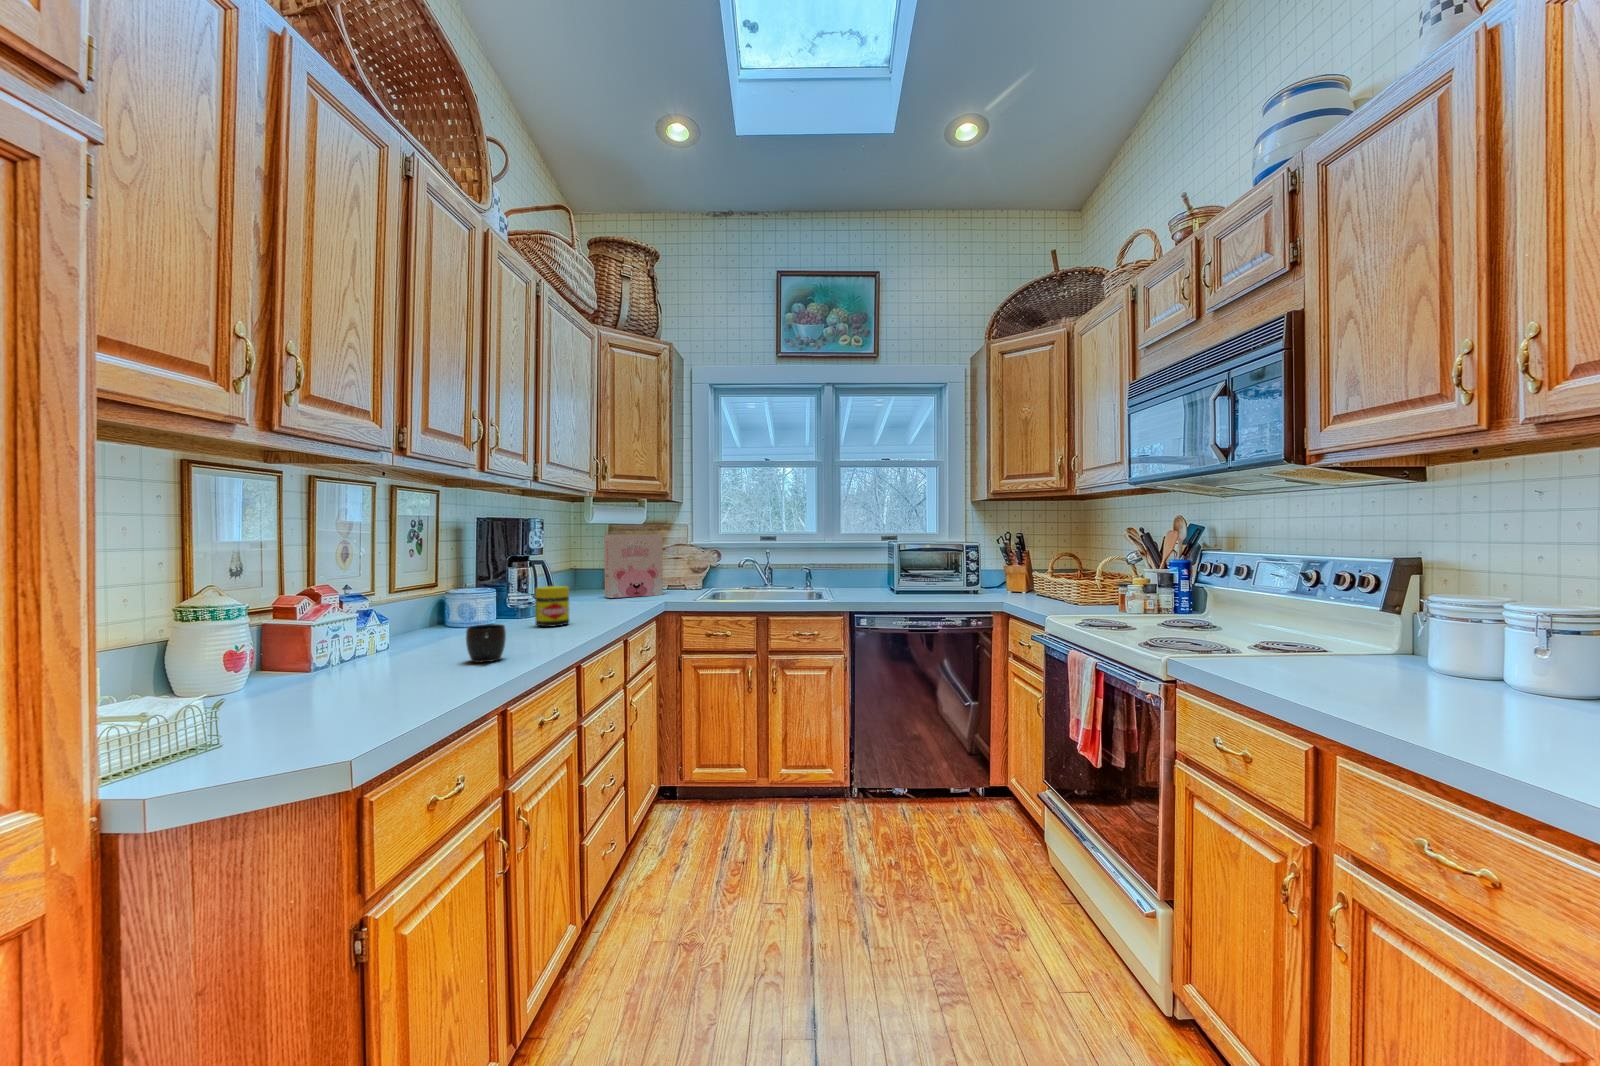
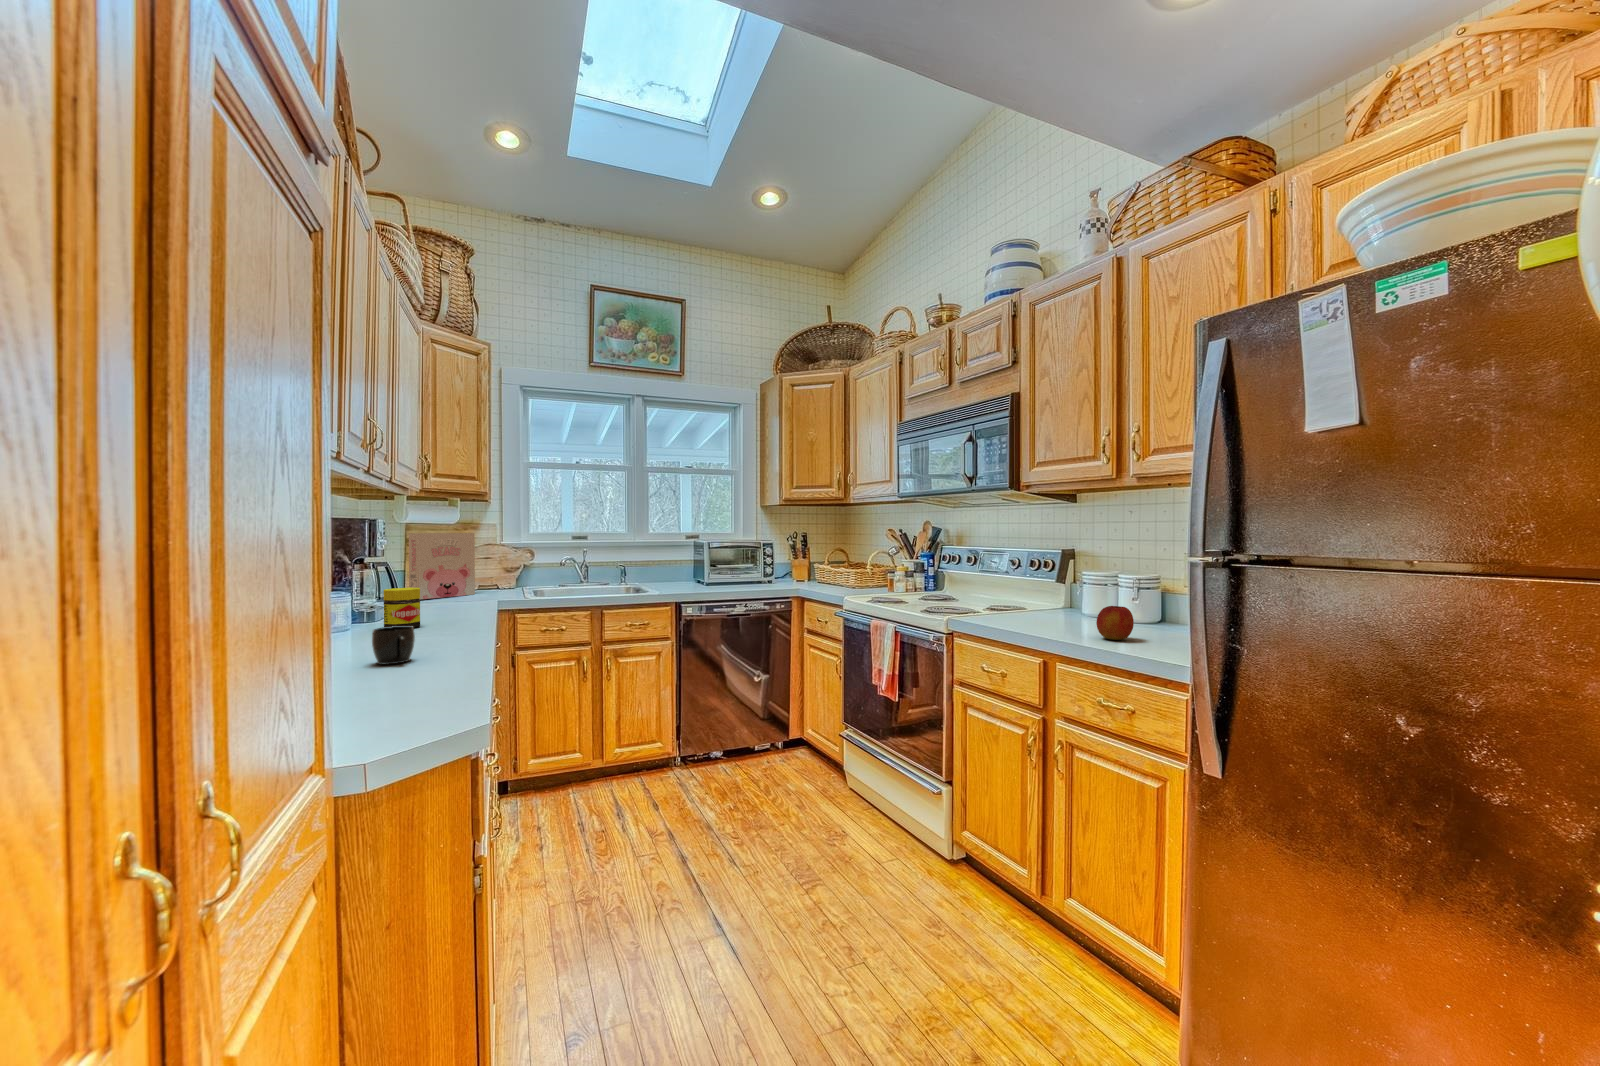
apple: none [1430,657,1517,721] -> present [1096,606,1134,640]

